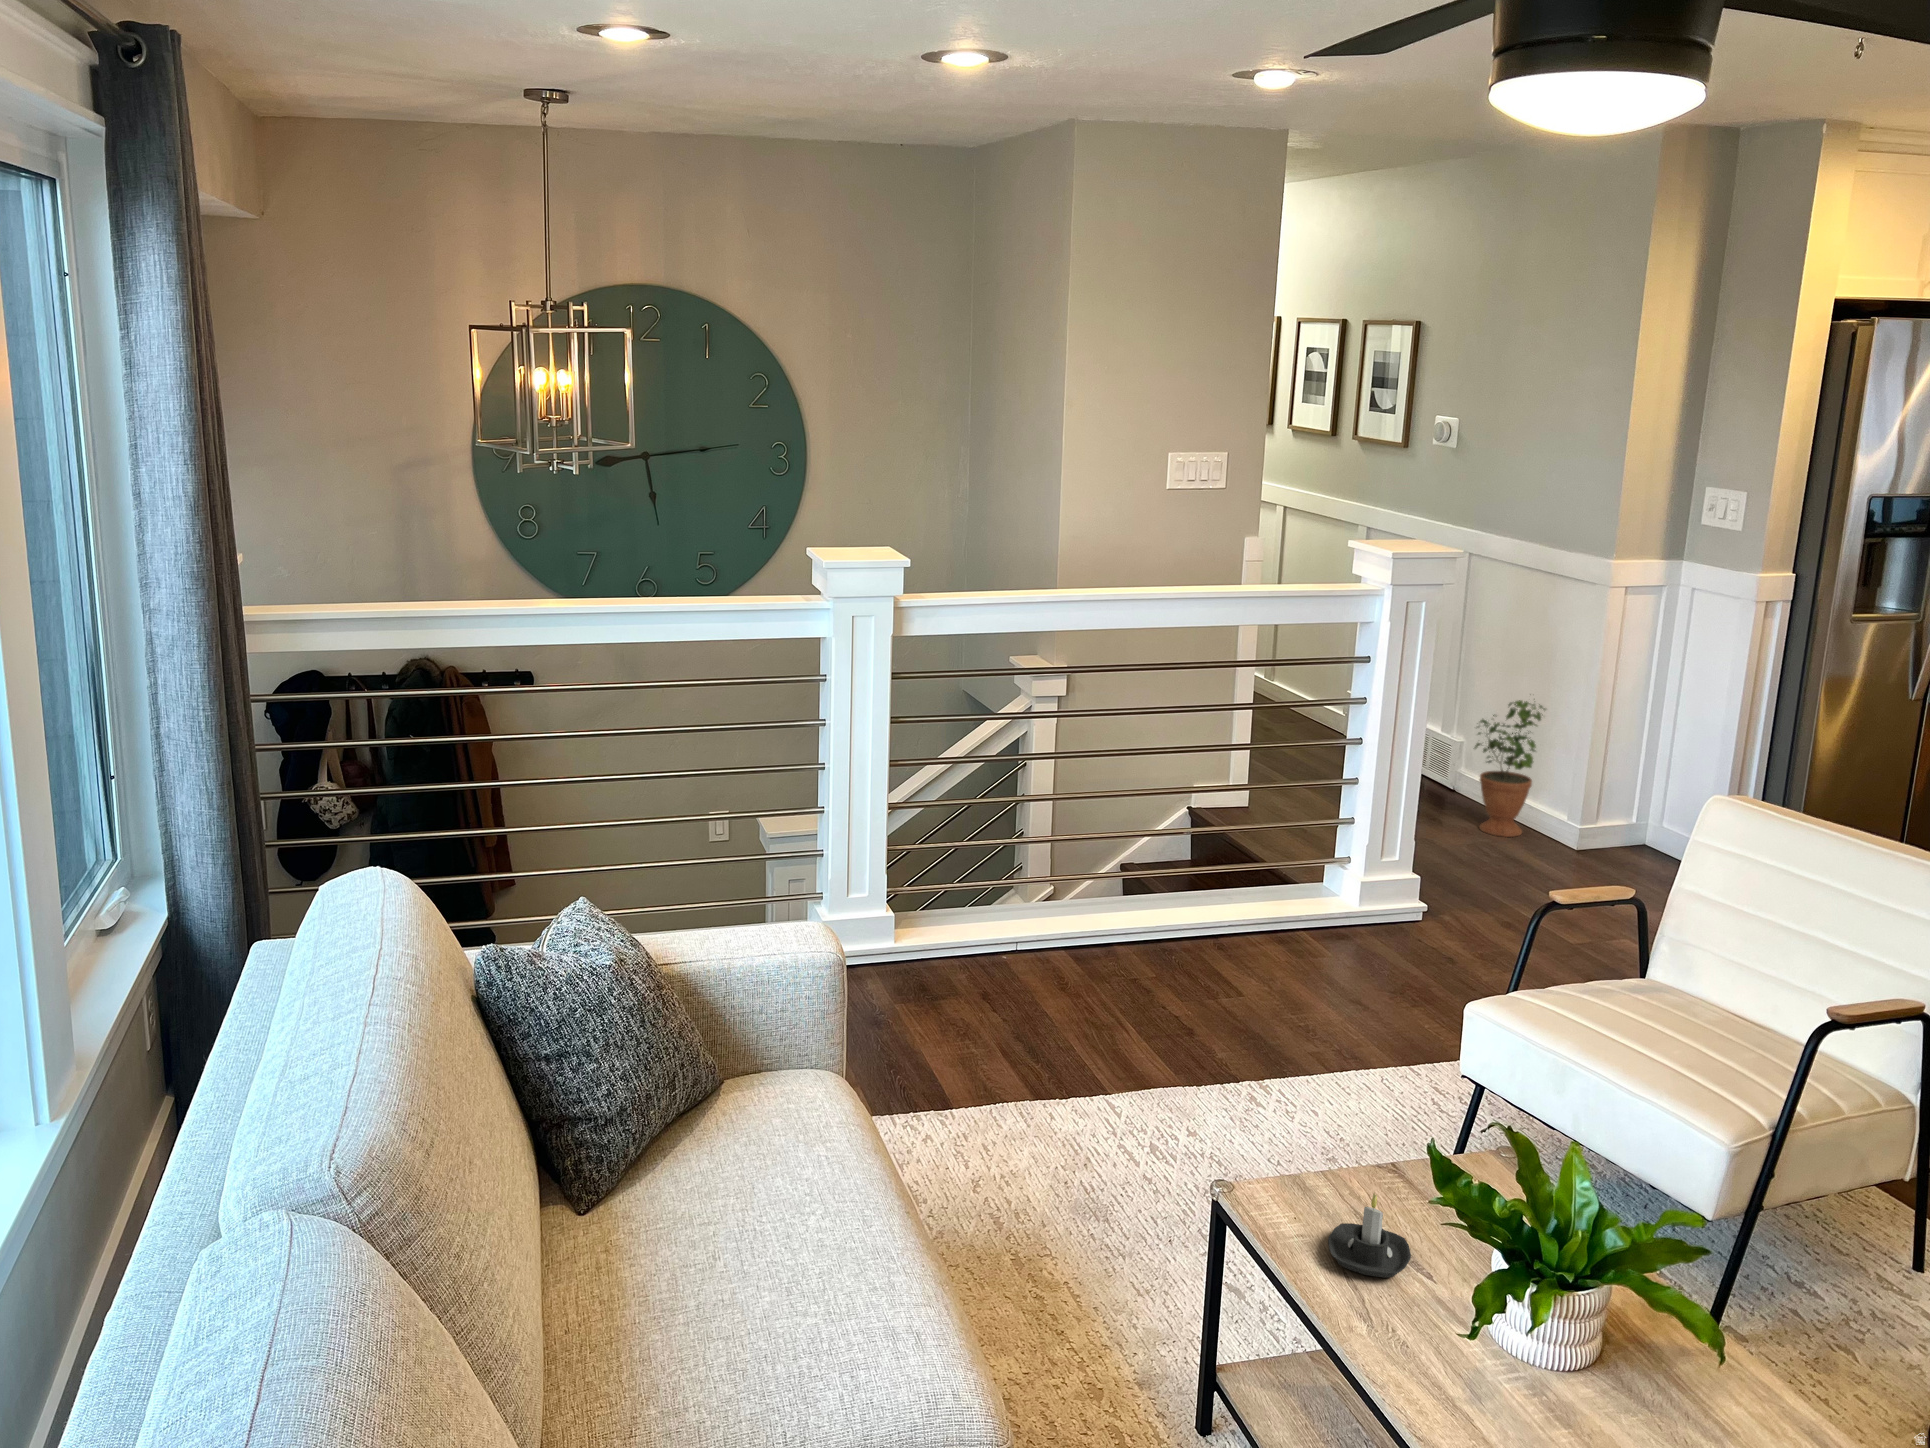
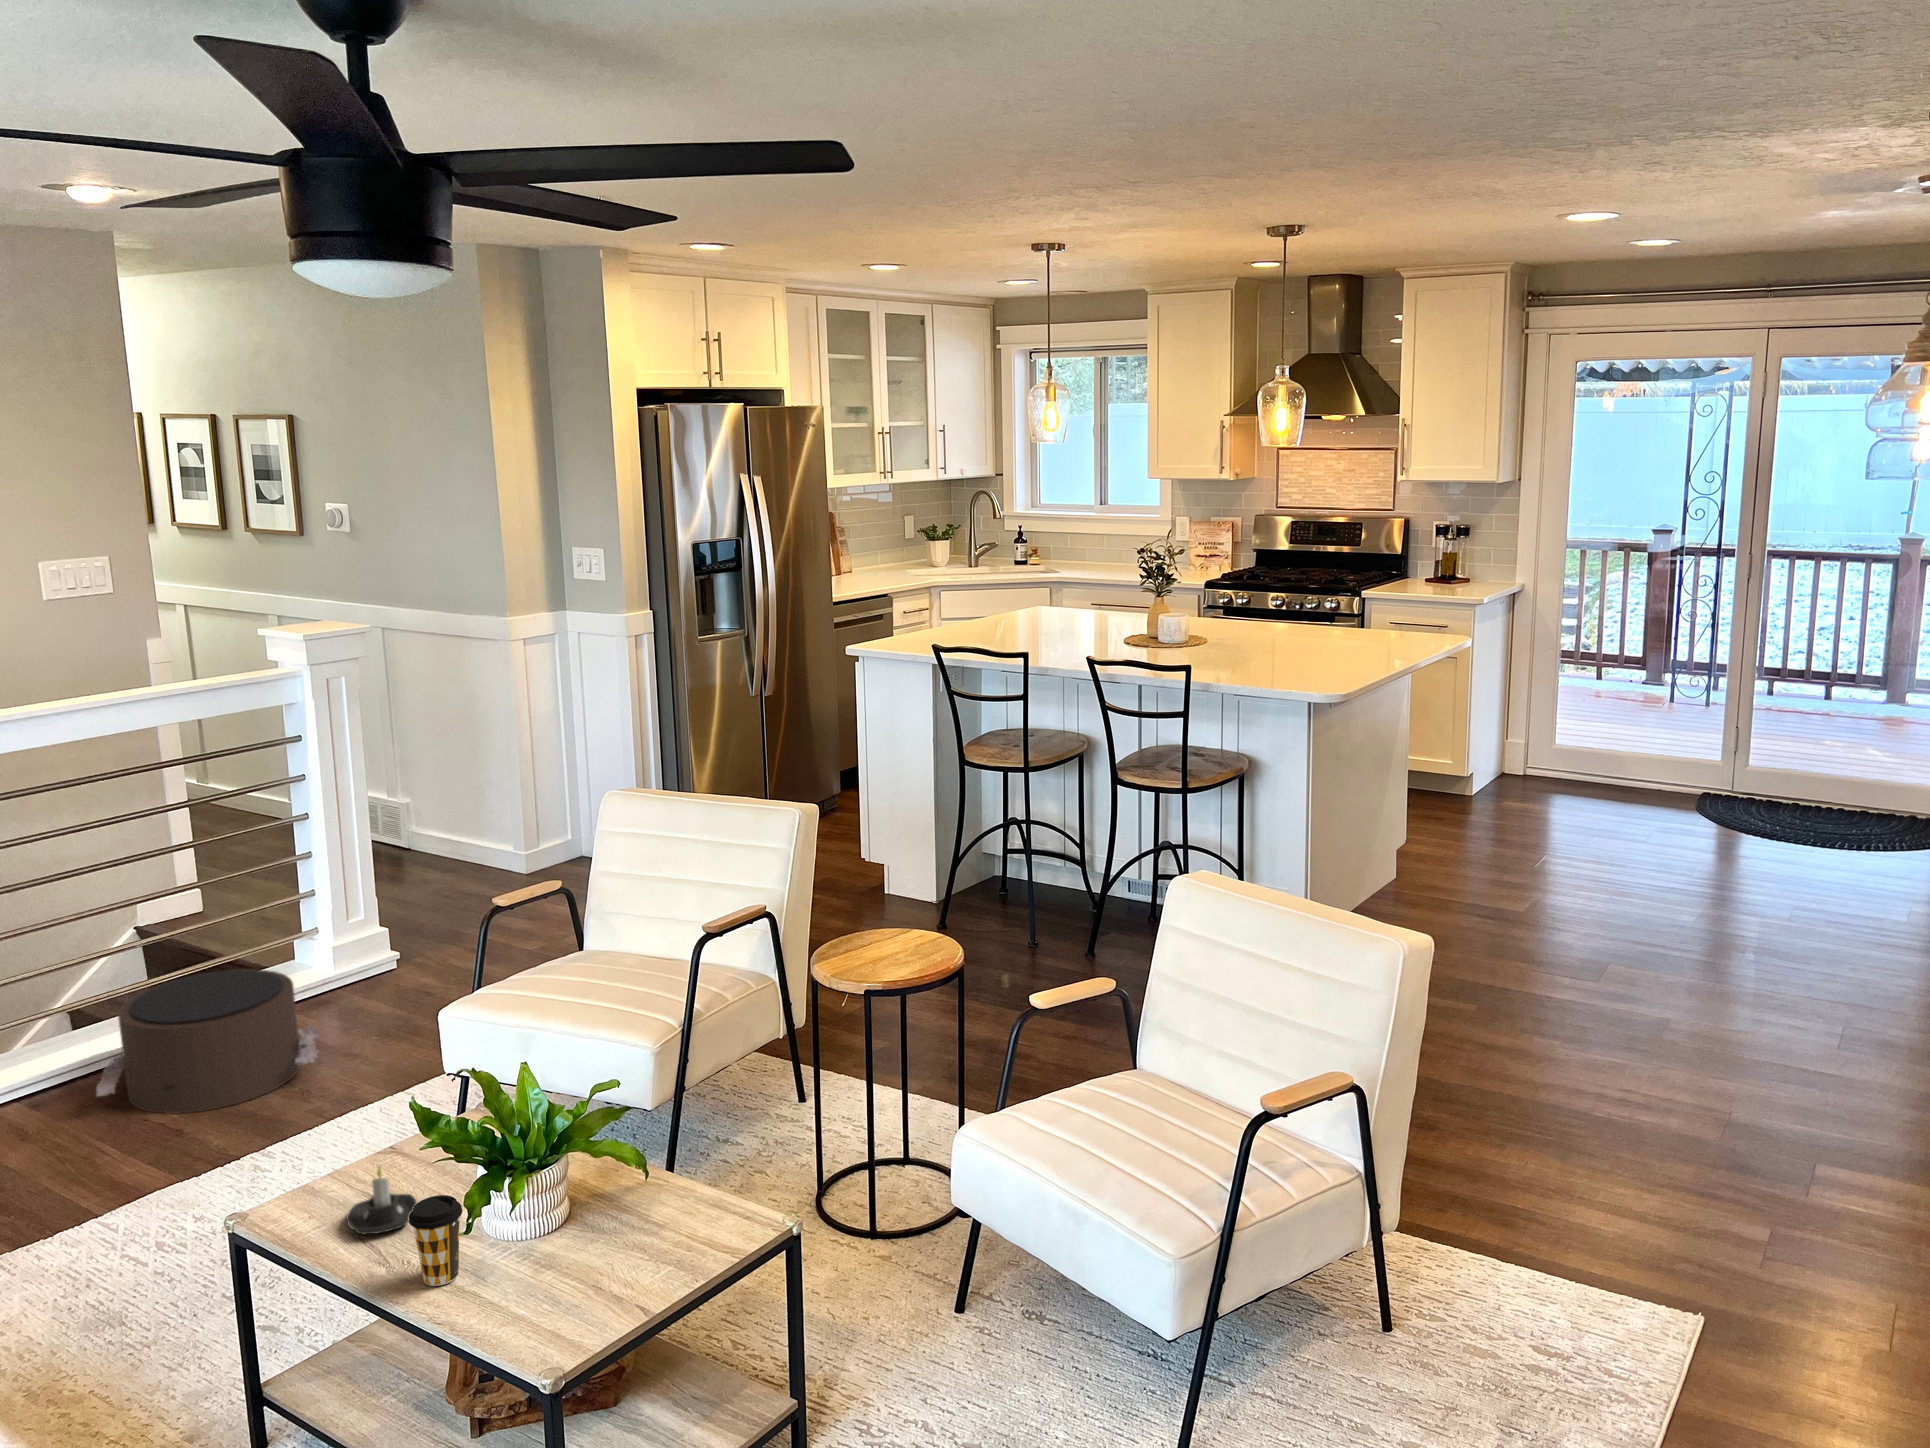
potted plant: present [1475,700,1546,837] -> none [415,747,477,880]
pouf: none [1129,878,1334,1021] -> present [97,969,319,1114]
coffee cup: none [1399,1269,1466,1385] -> present [409,1195,462,1286]

